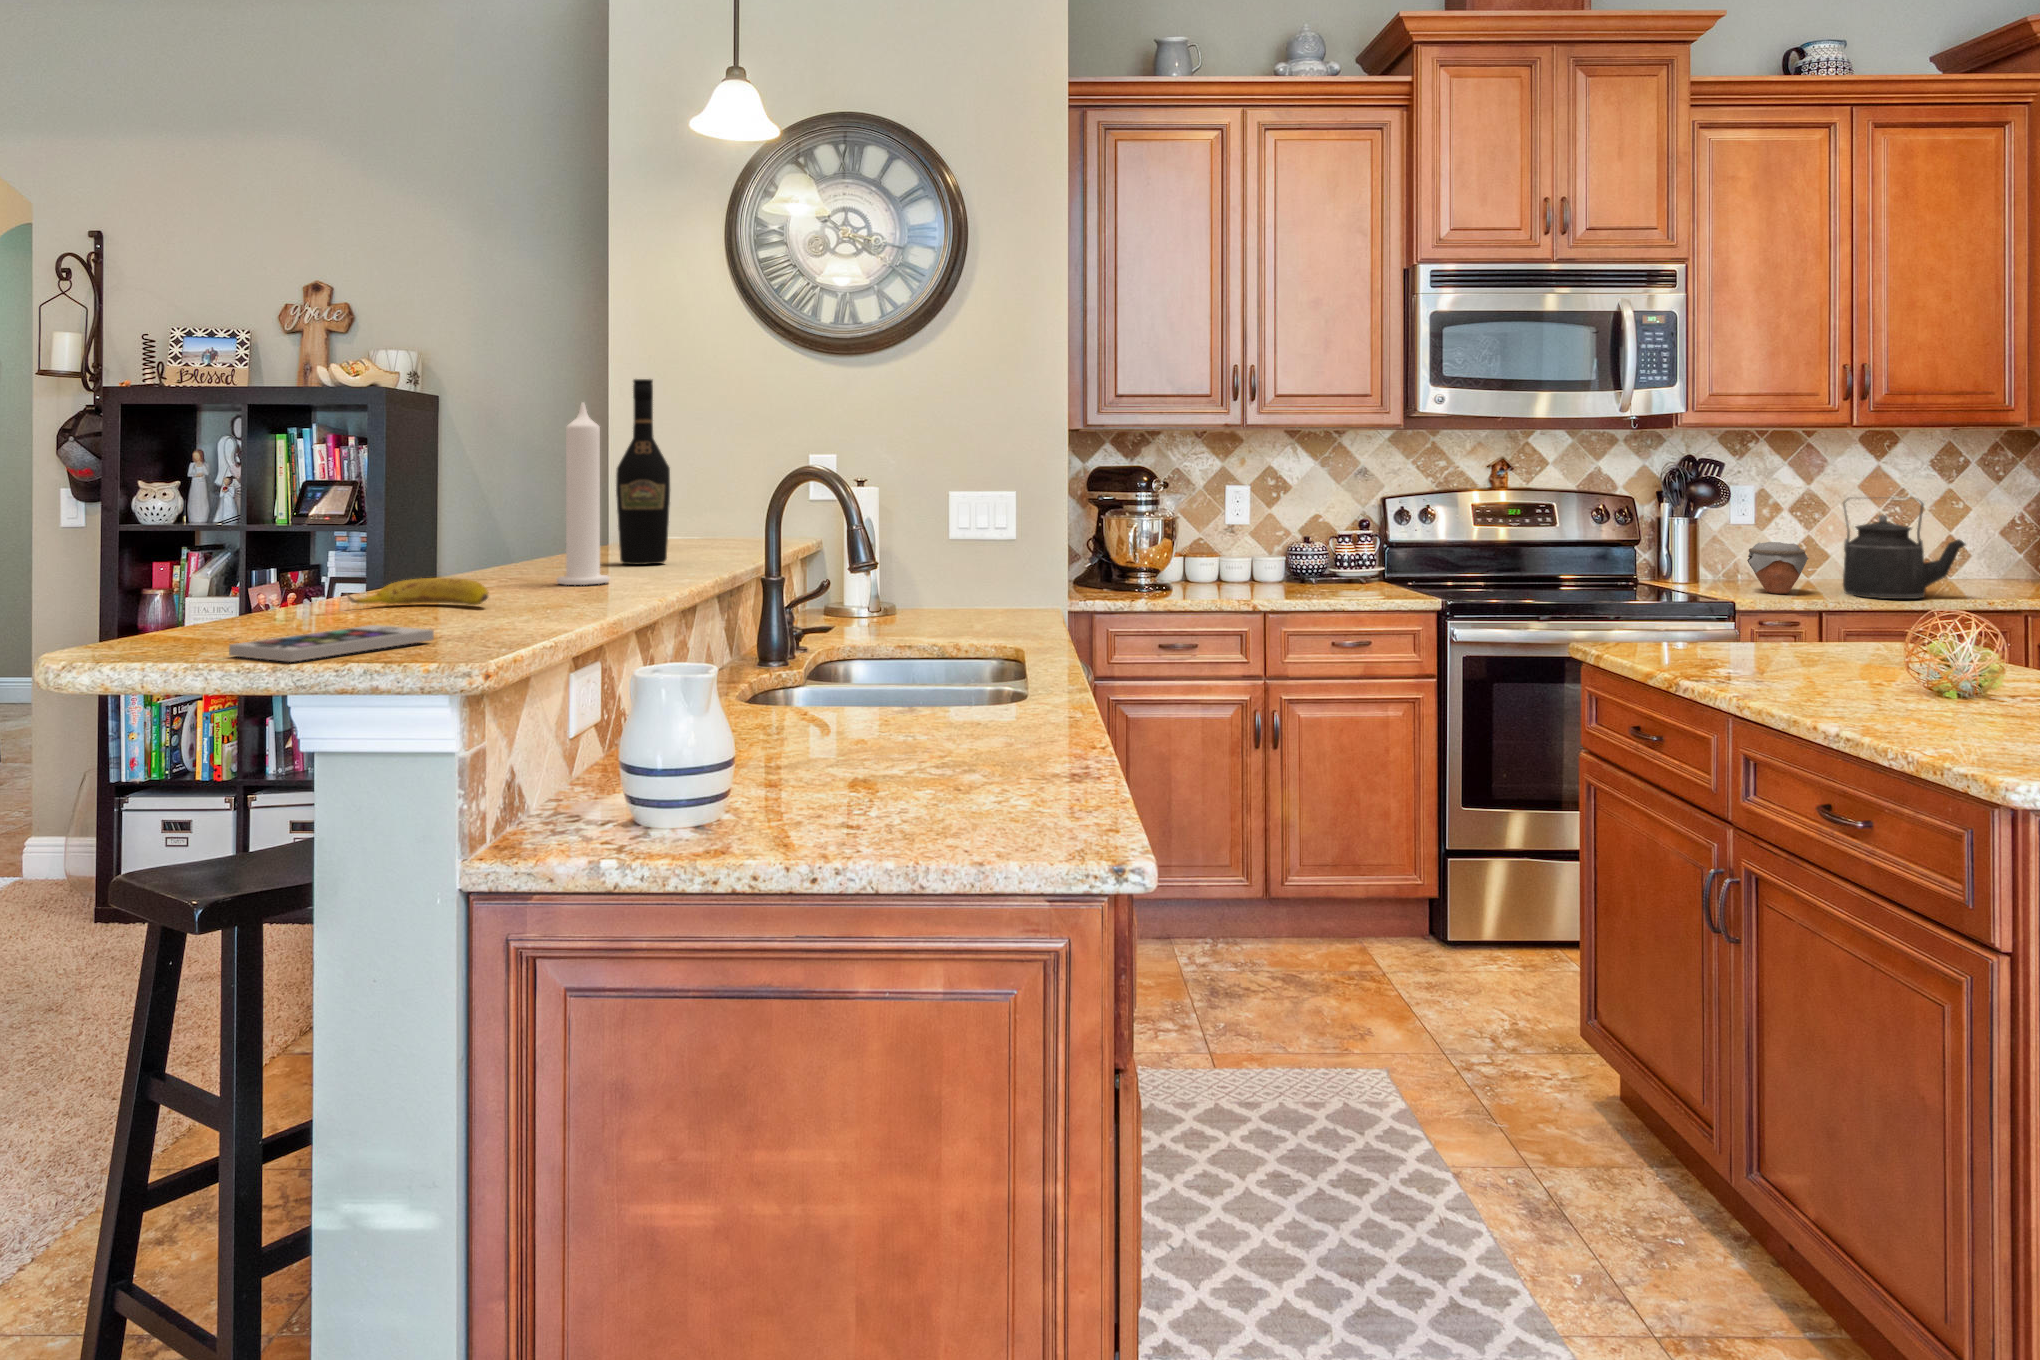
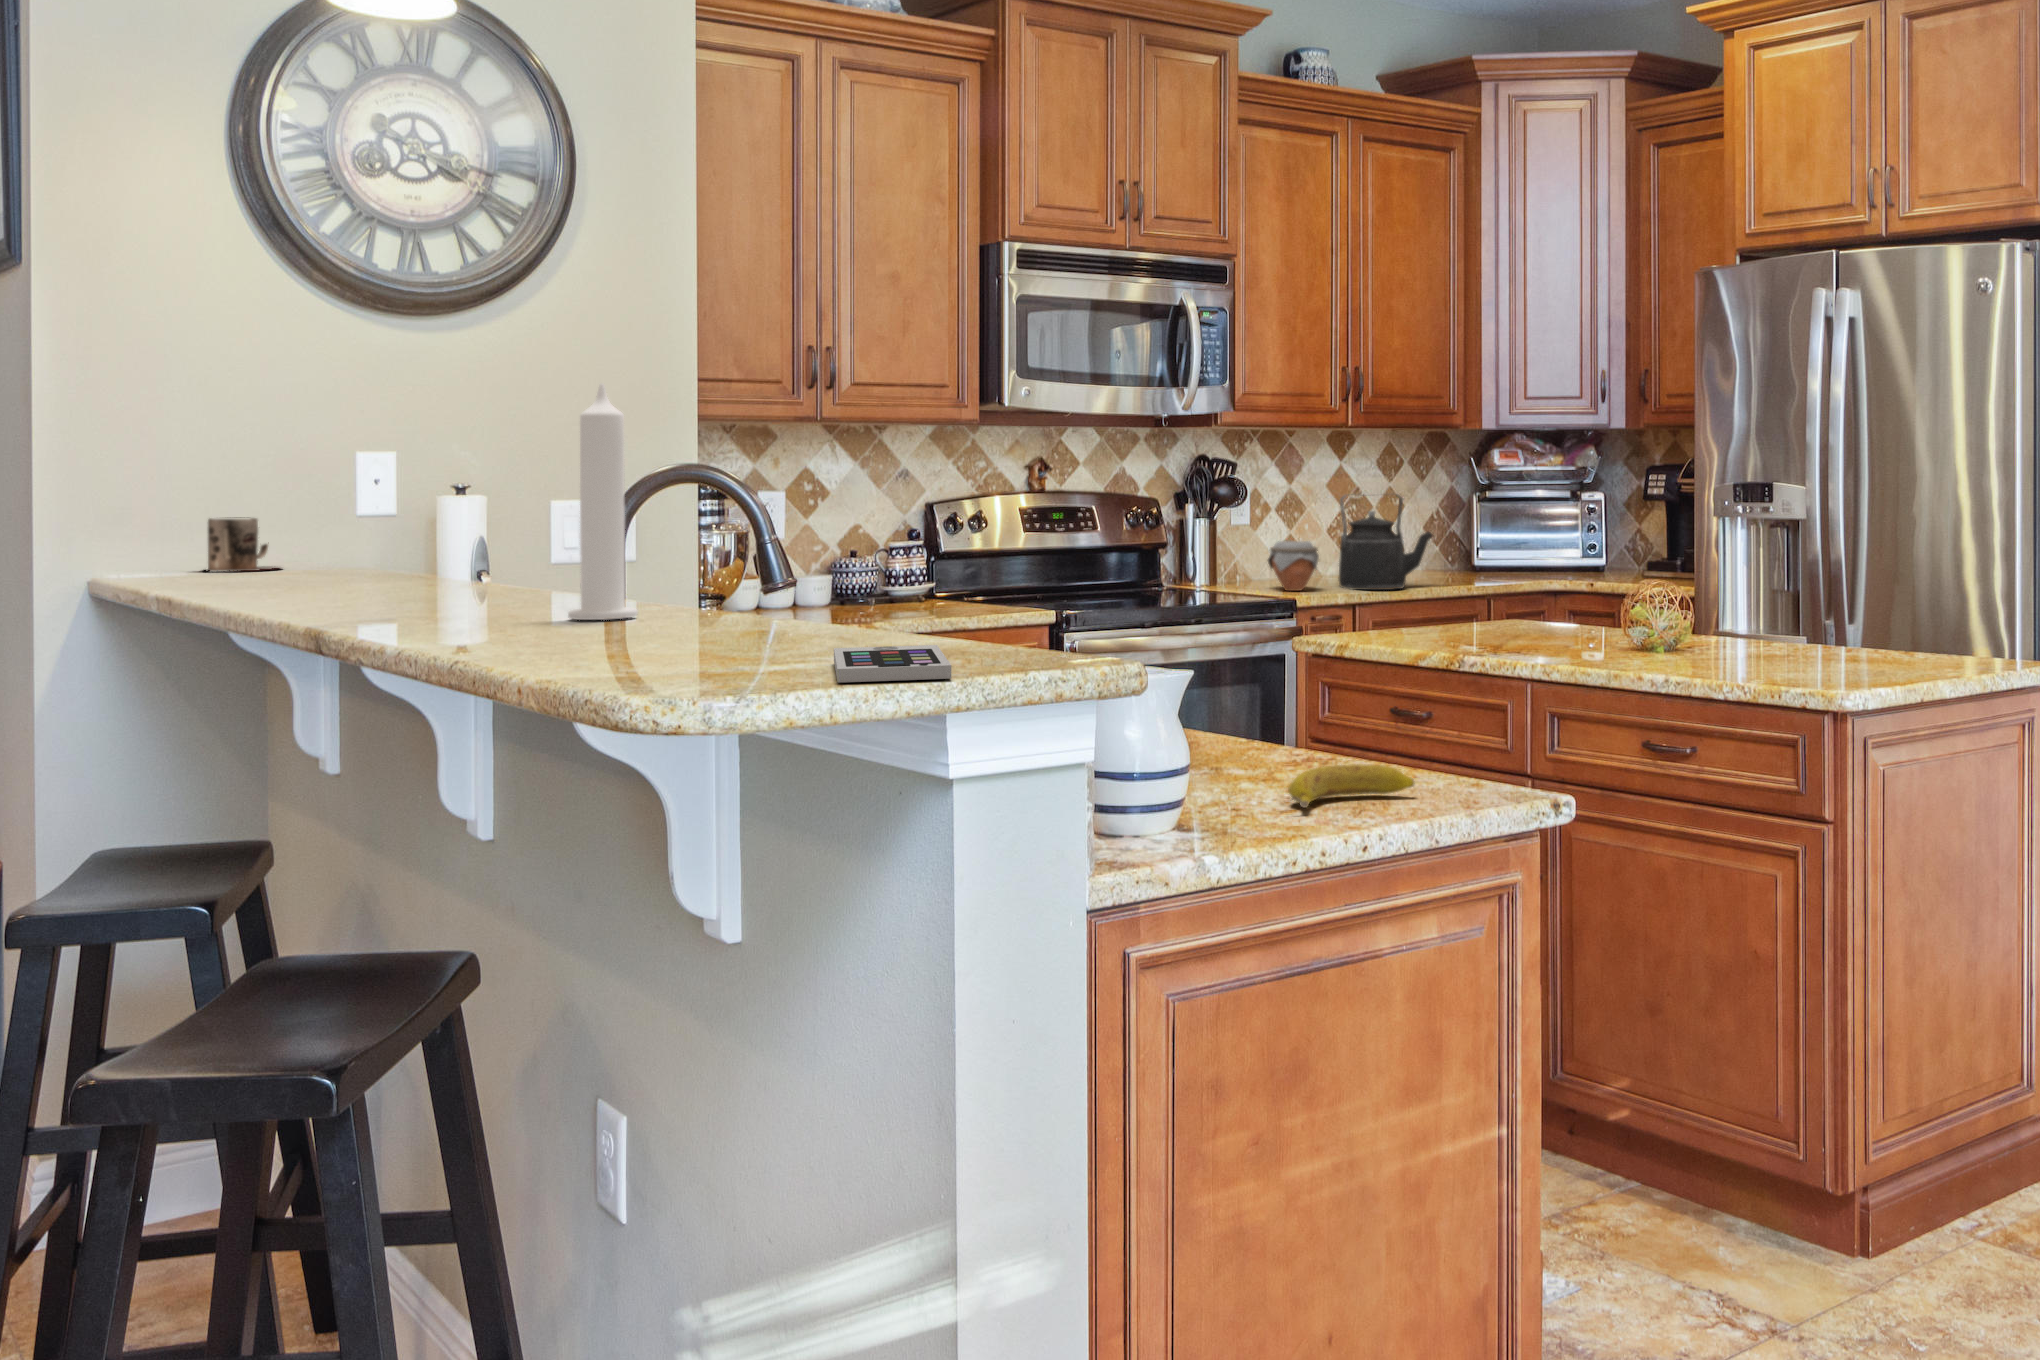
wine bottle: present [616,379,670,565] -> none [448,352,522,602]
mug: none [706,494,758,531] -> present [206,517,278,572]
banana: present [344,578,488,605] -> present [1288,765,1414,808]

